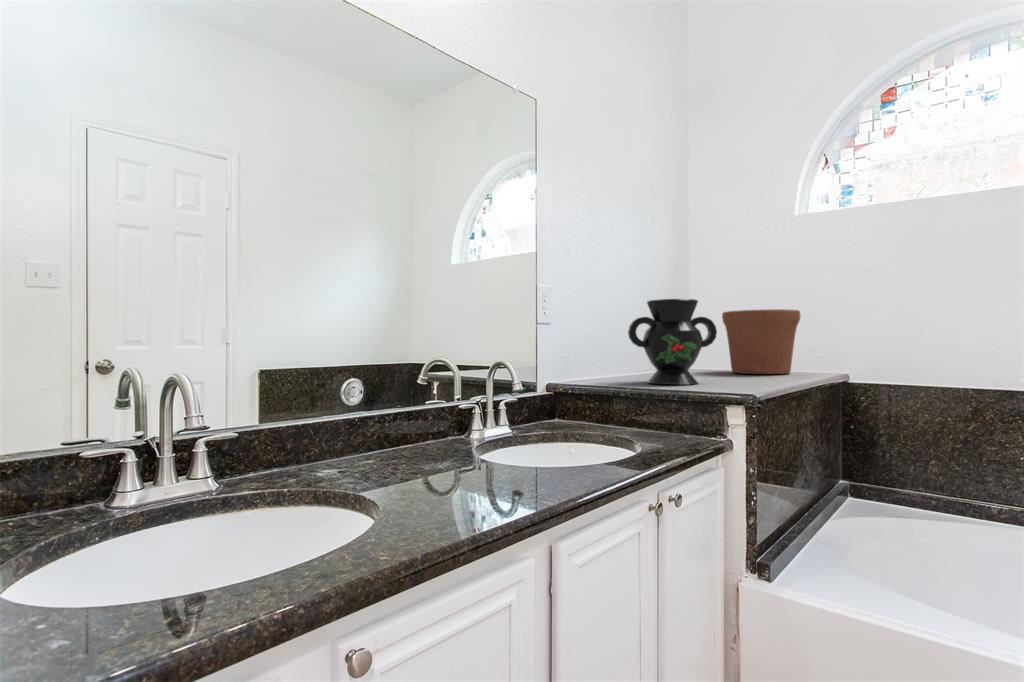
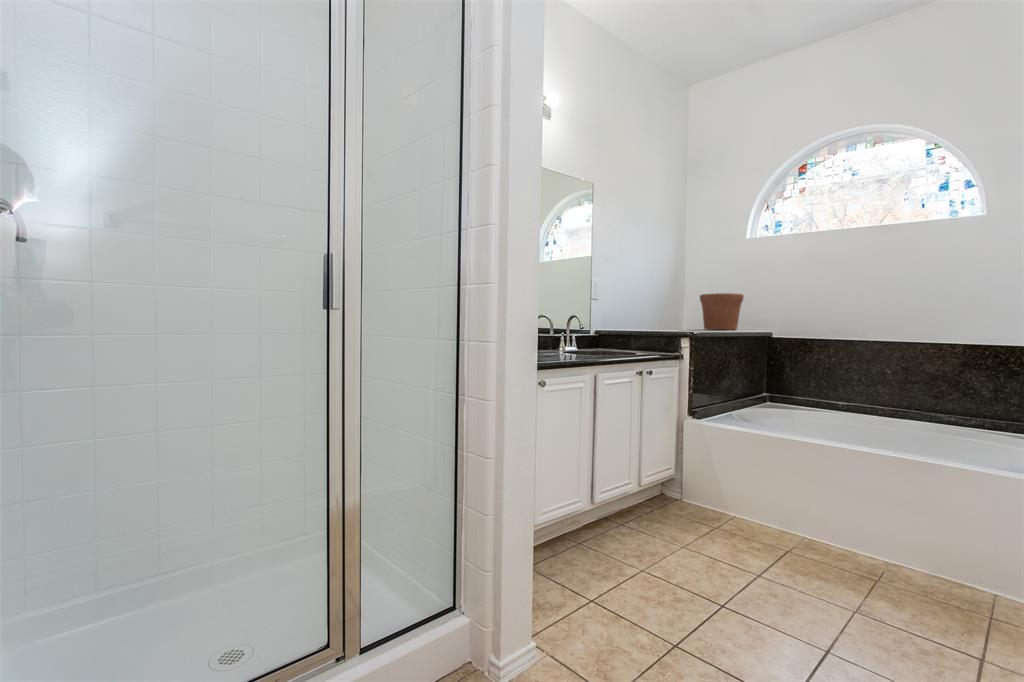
decorative vase: present [628,299,717,385] -> none [640,287,687,331]

